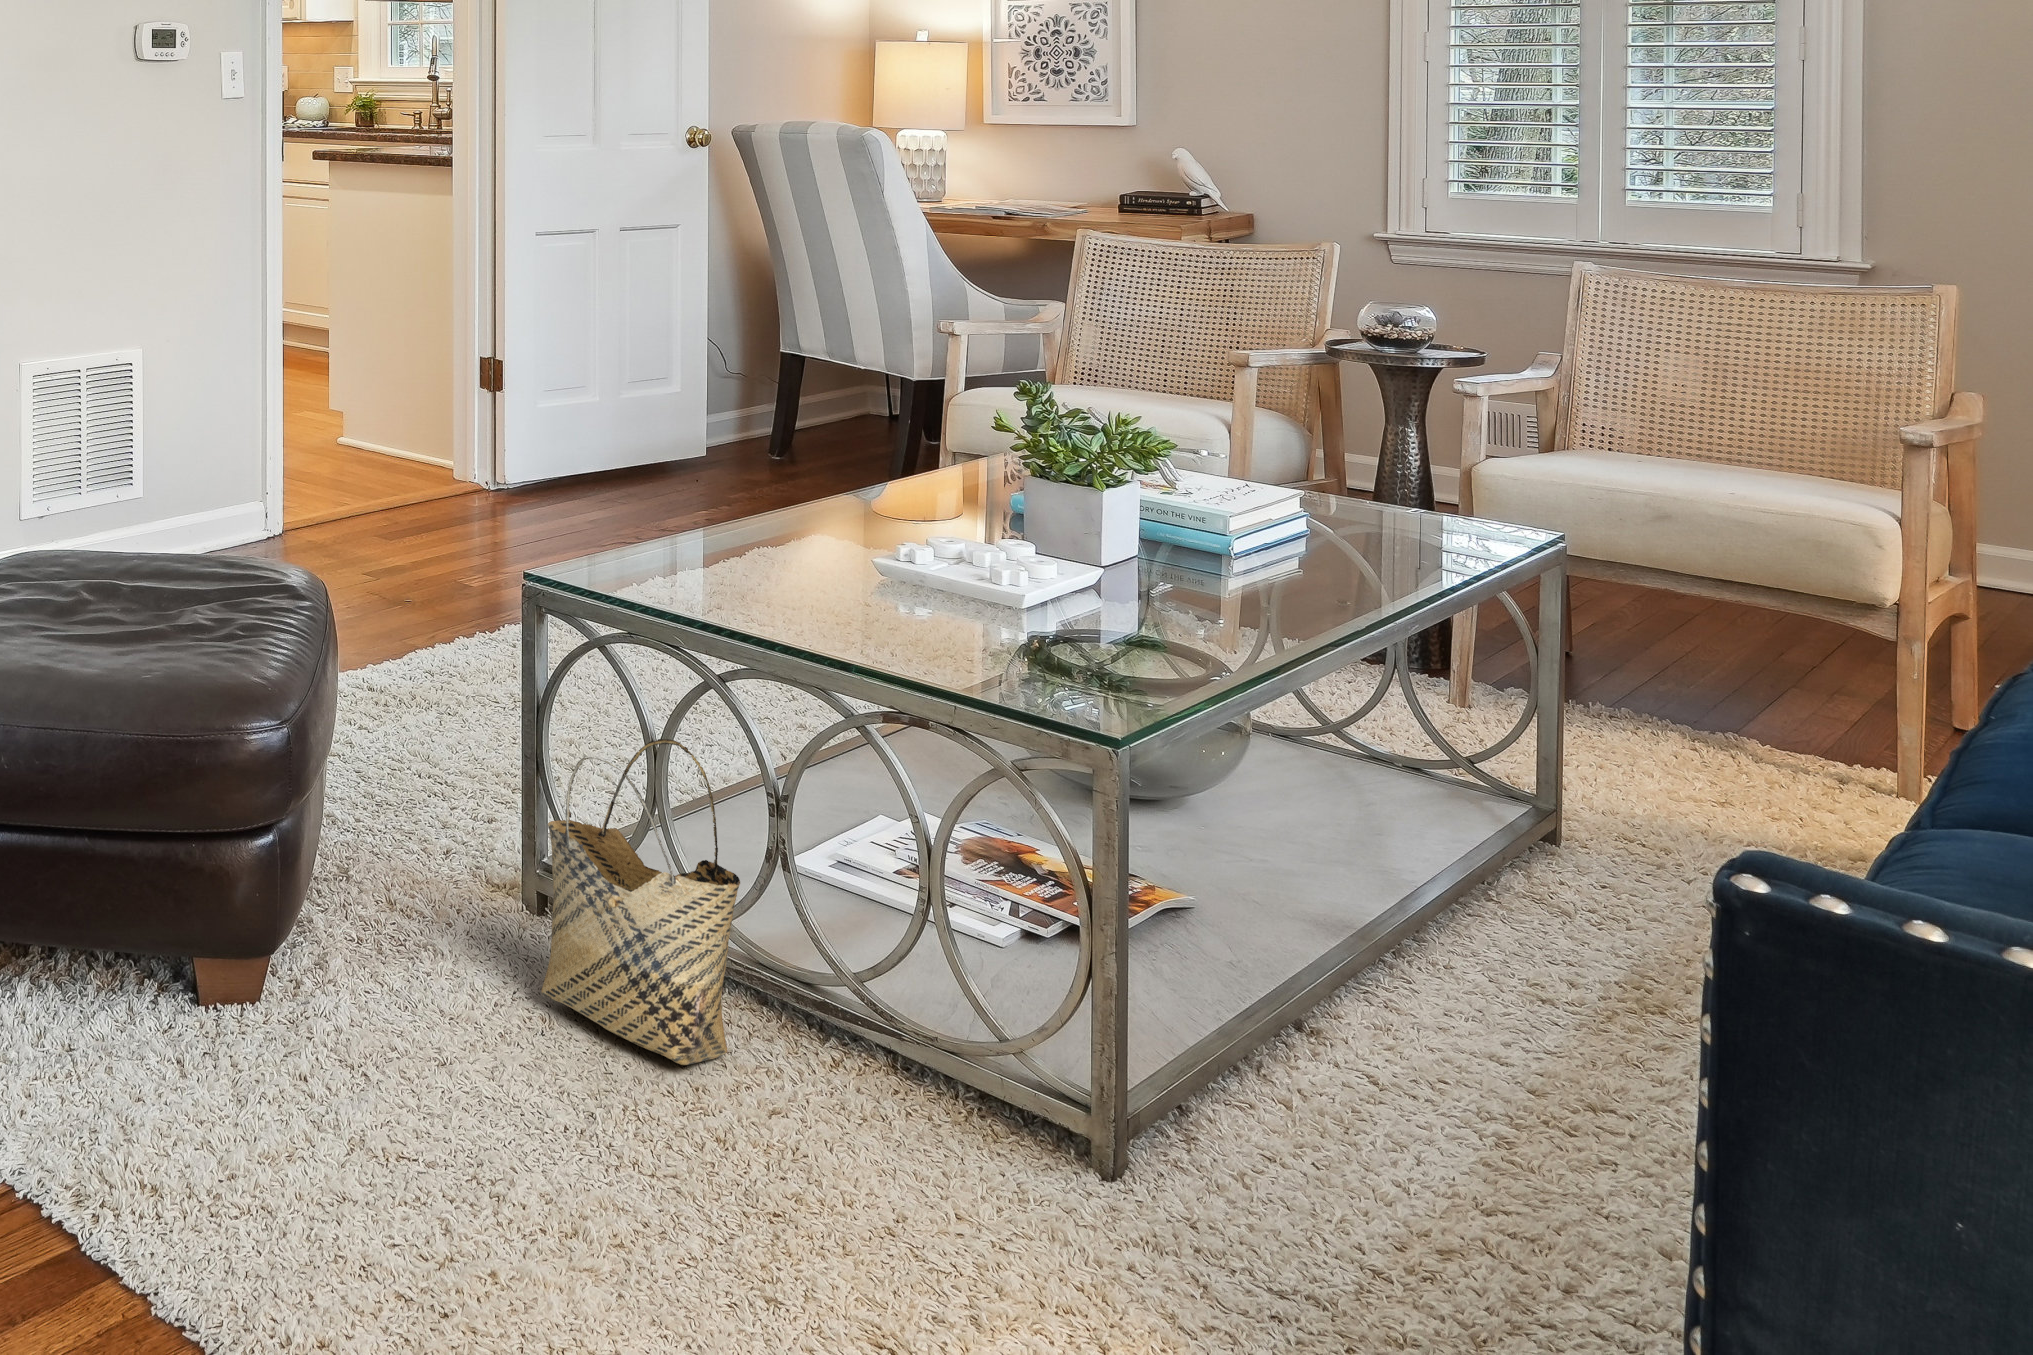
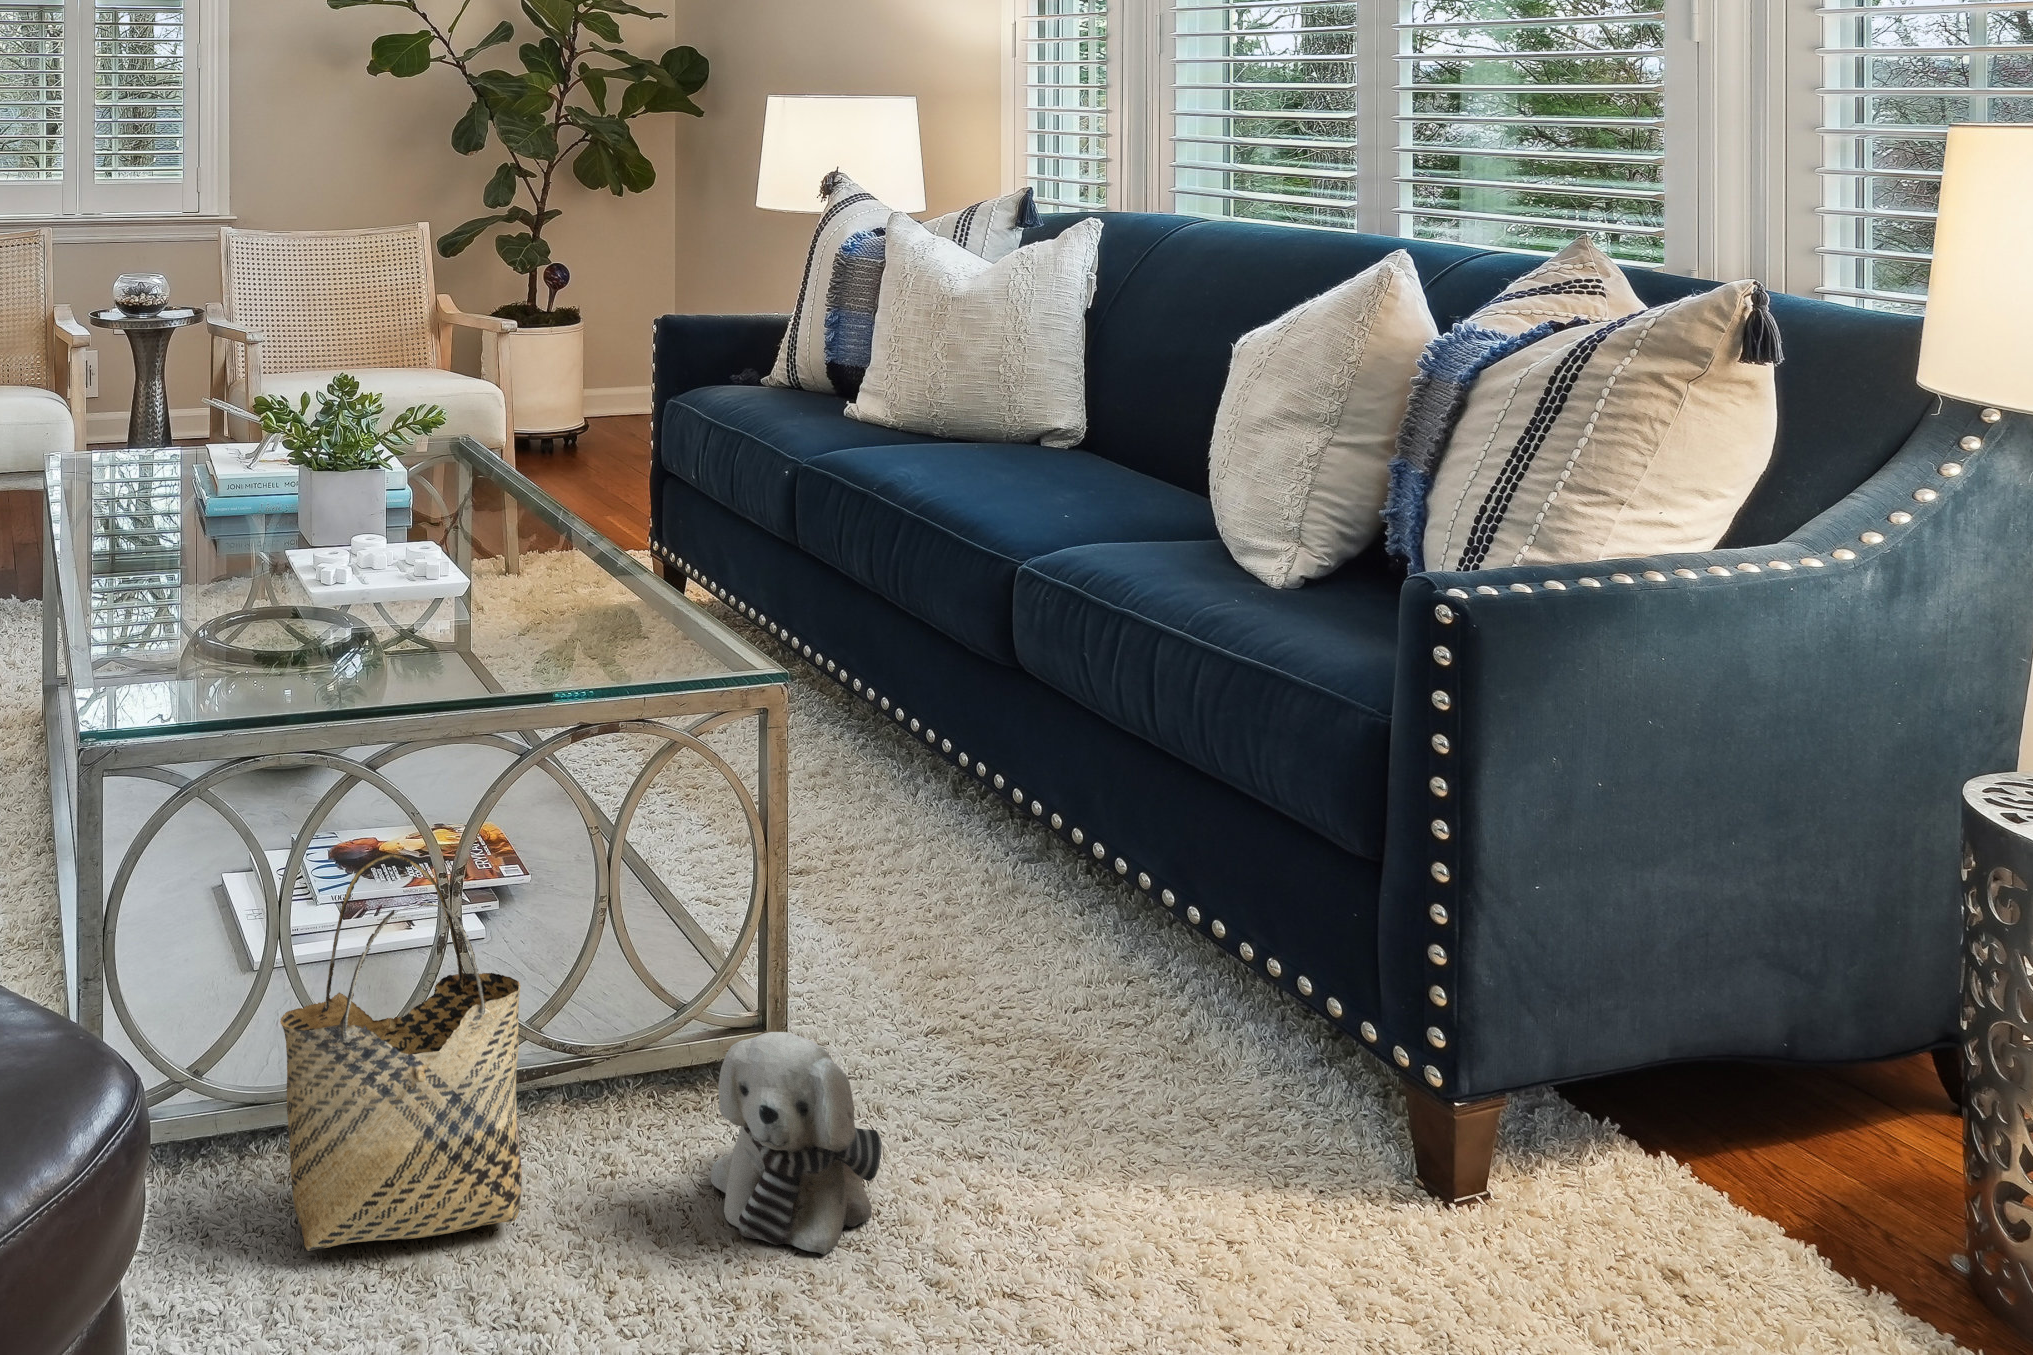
plush toy: none [808,1016,1079,1246] -> present [711,1032,882,1254]

